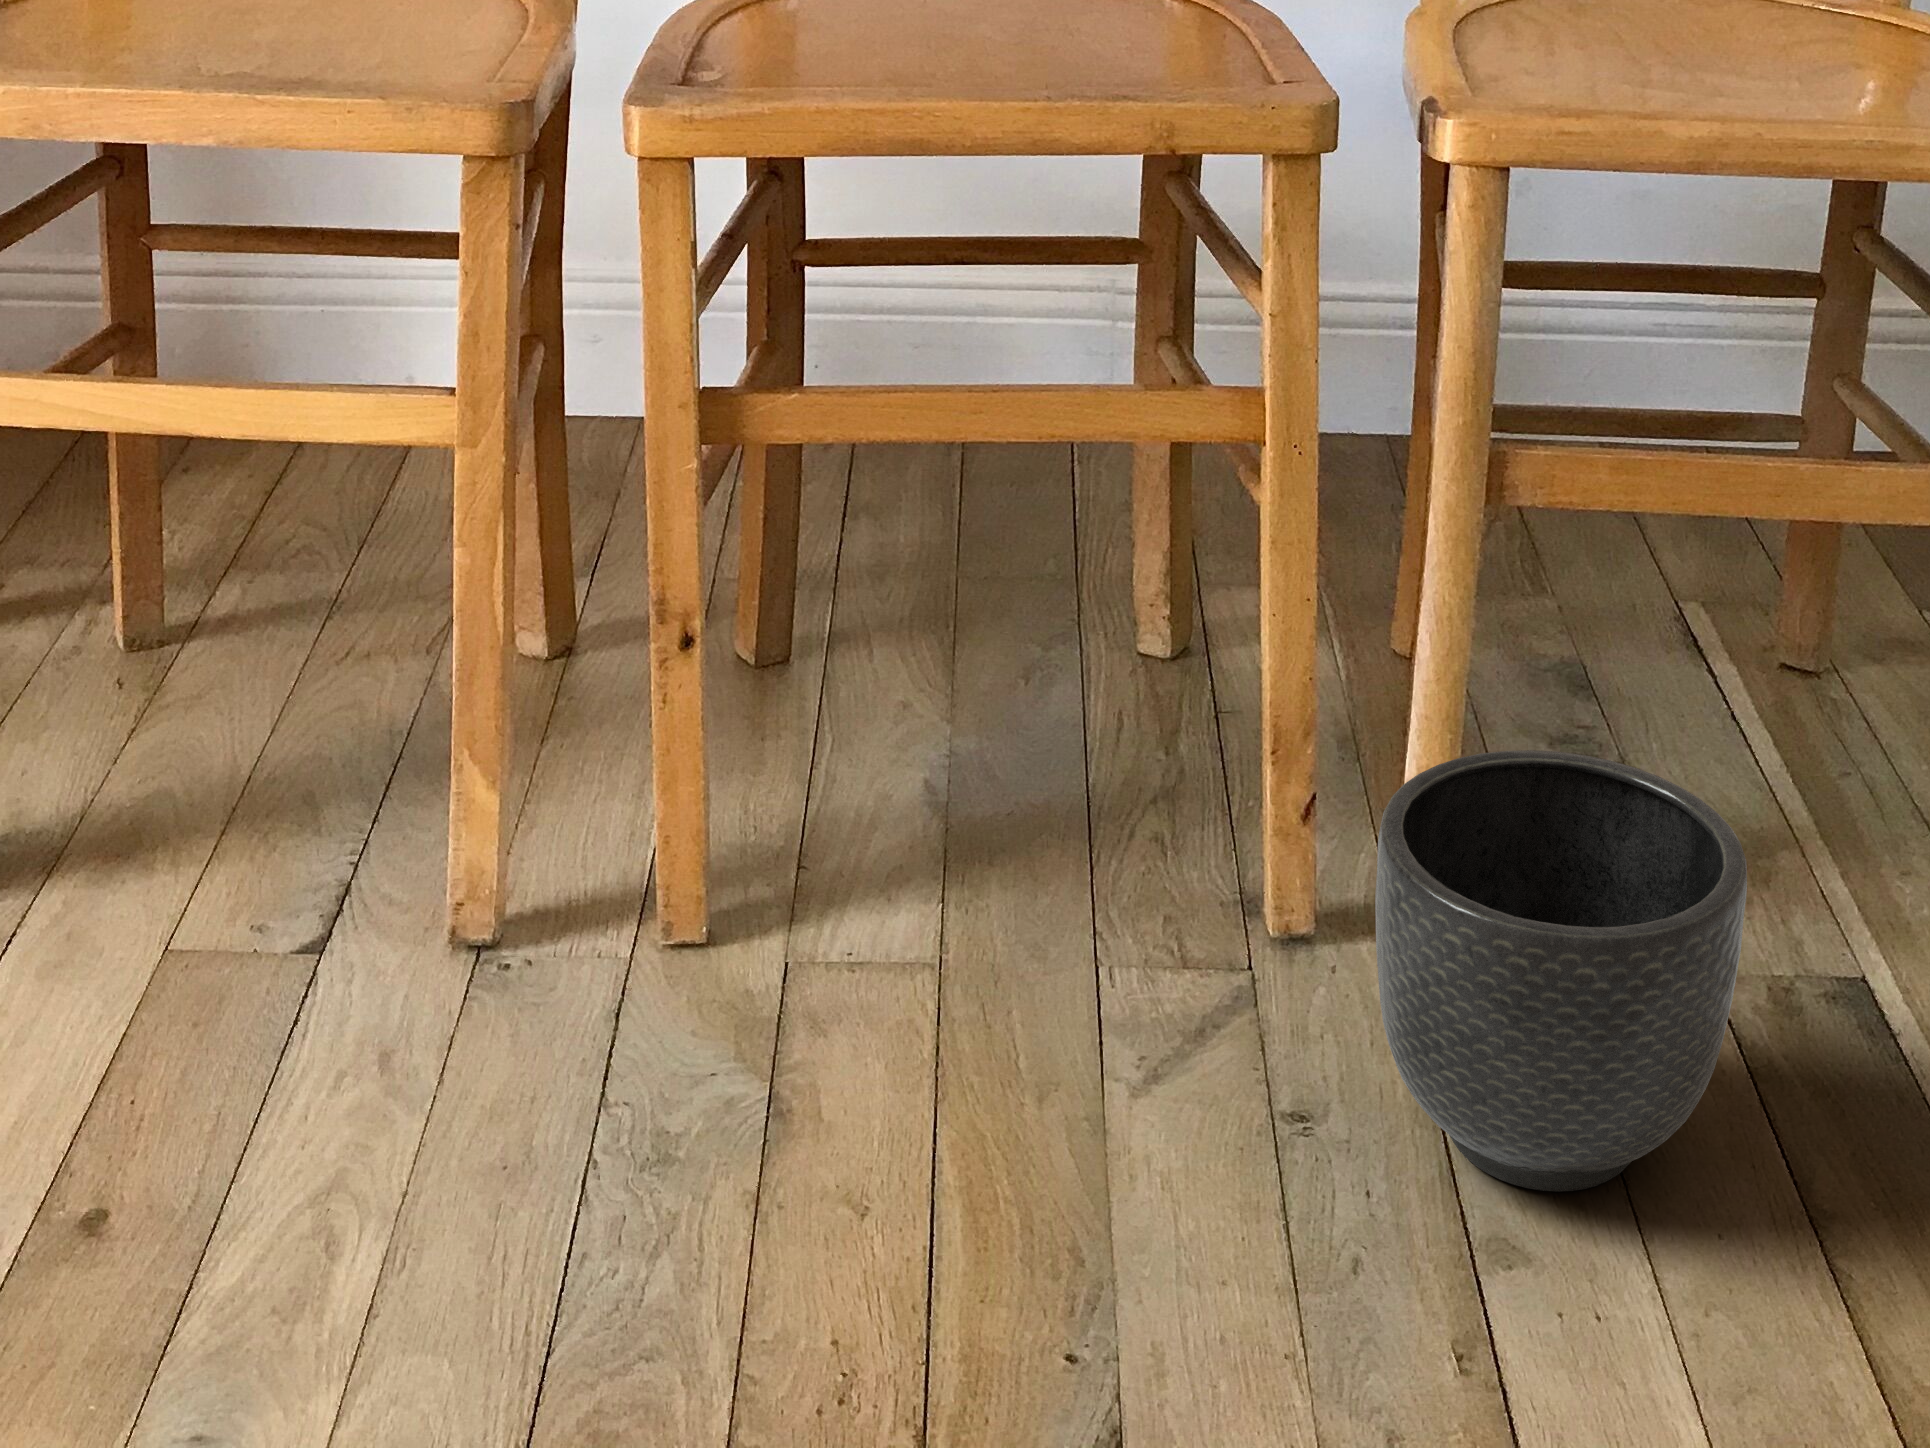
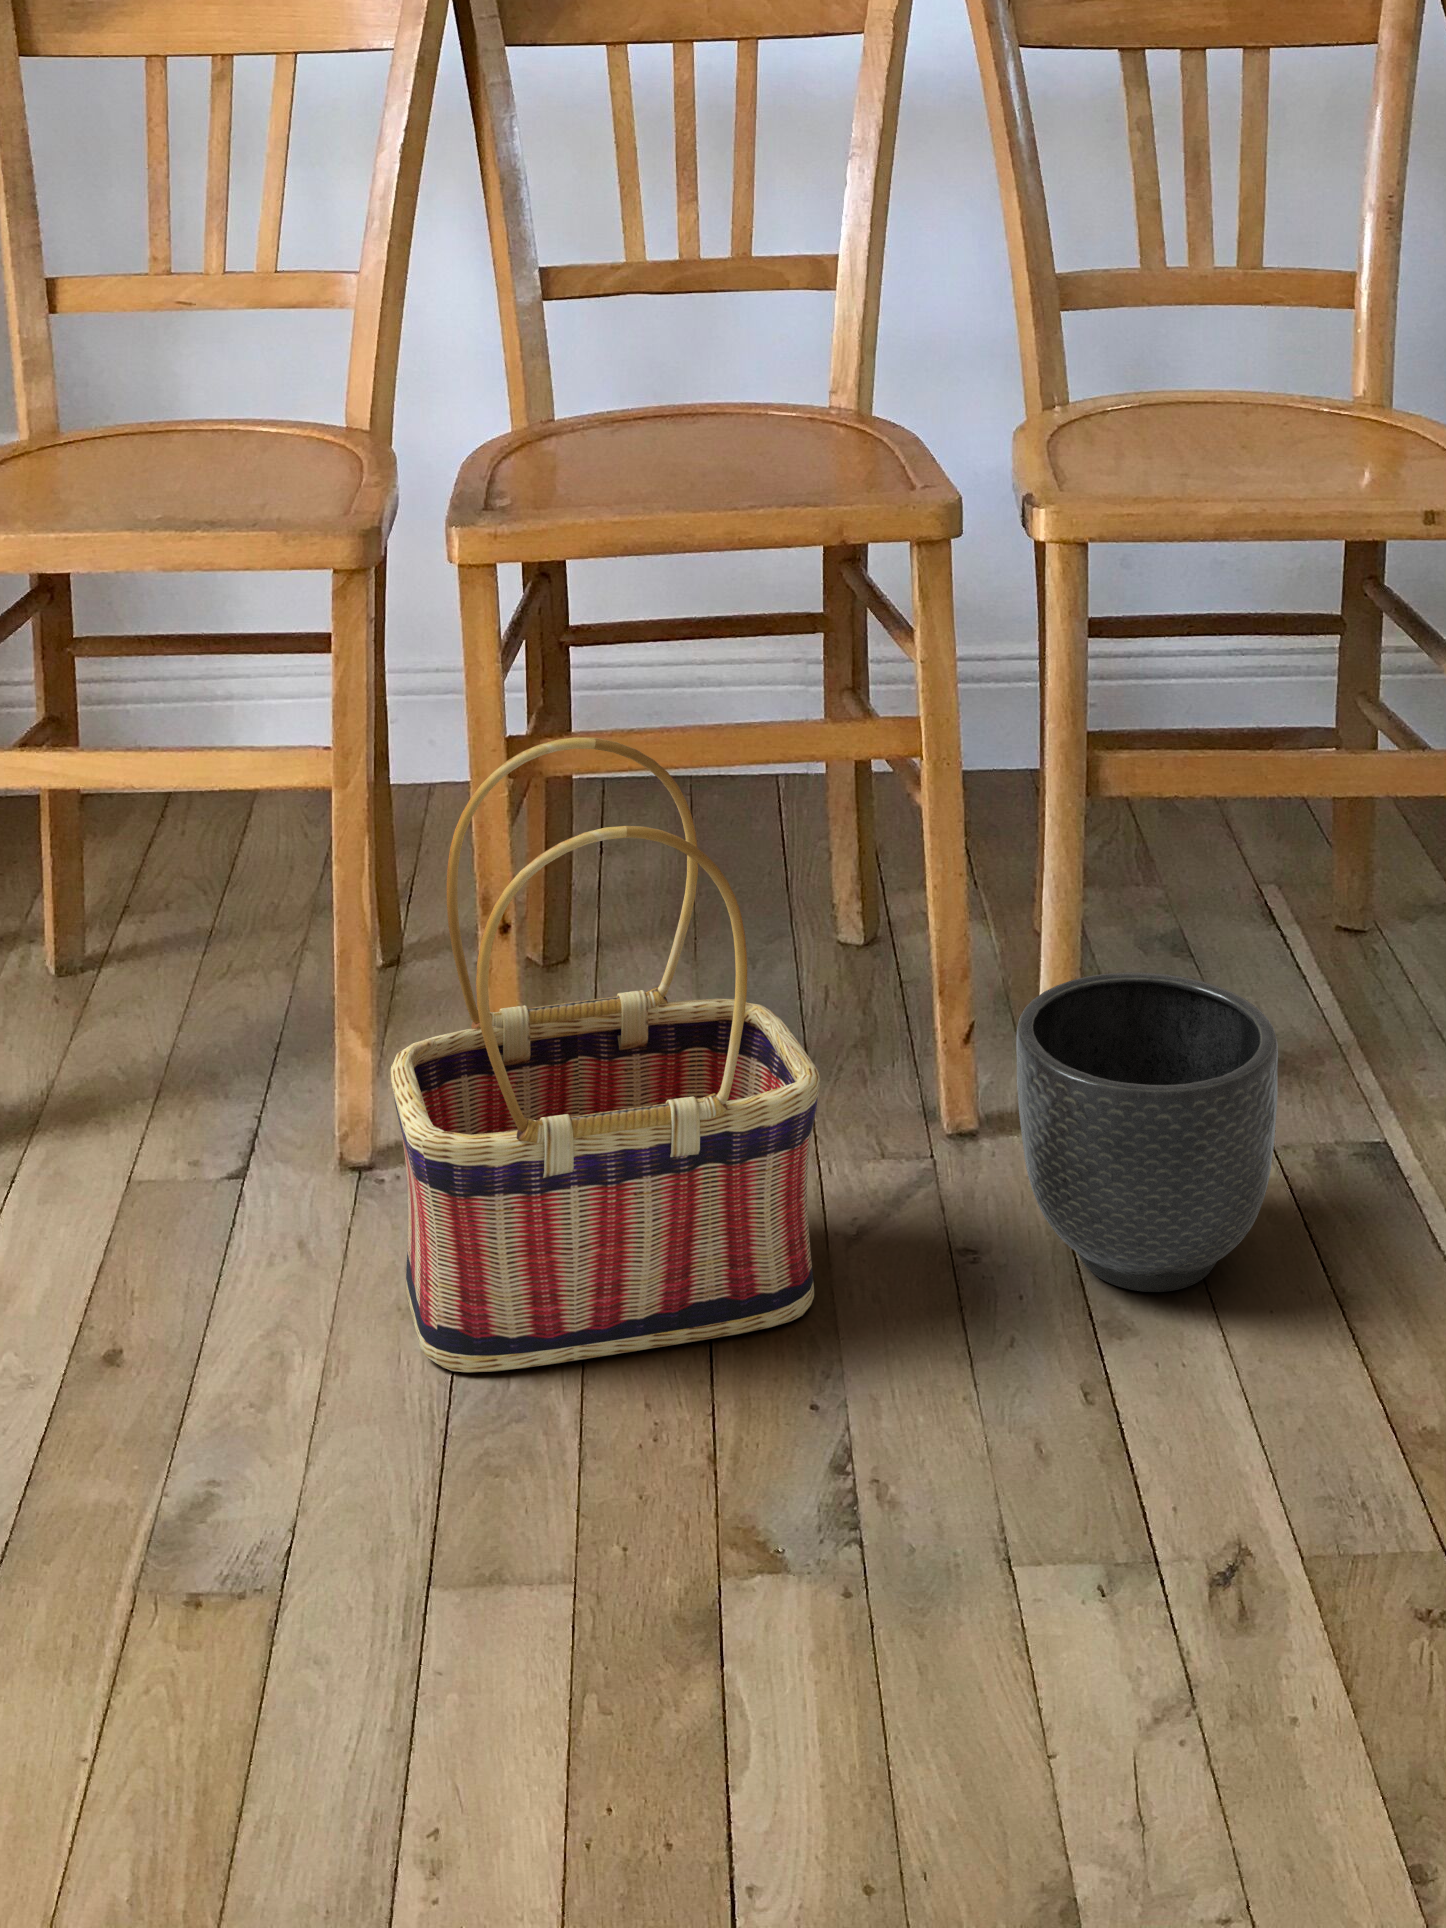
basket: none [493,401,1100,1271] -> present [390,738,820,1372]

